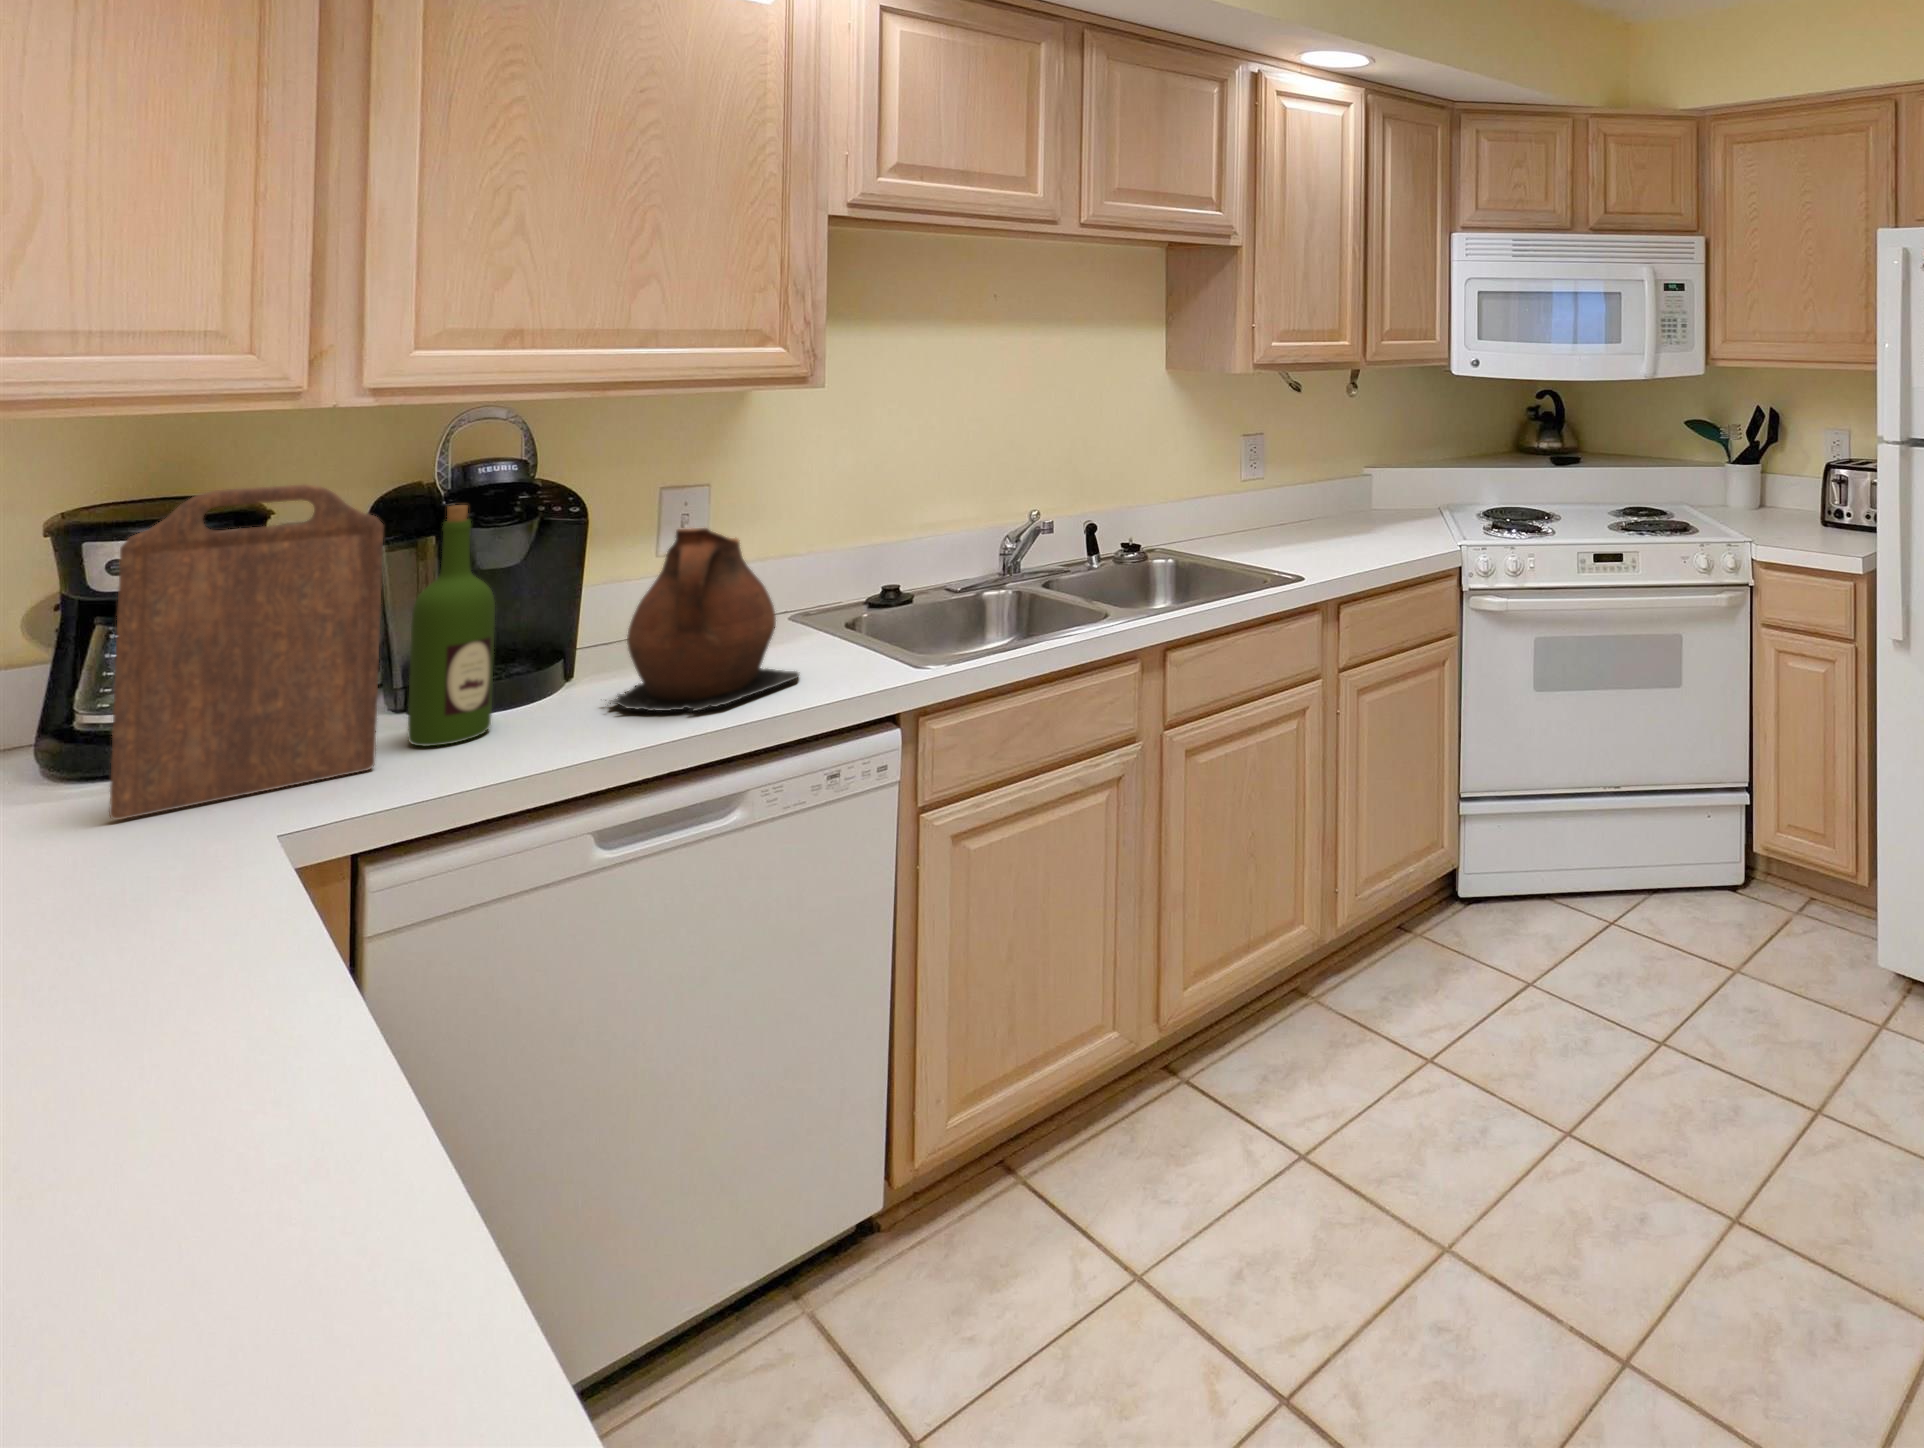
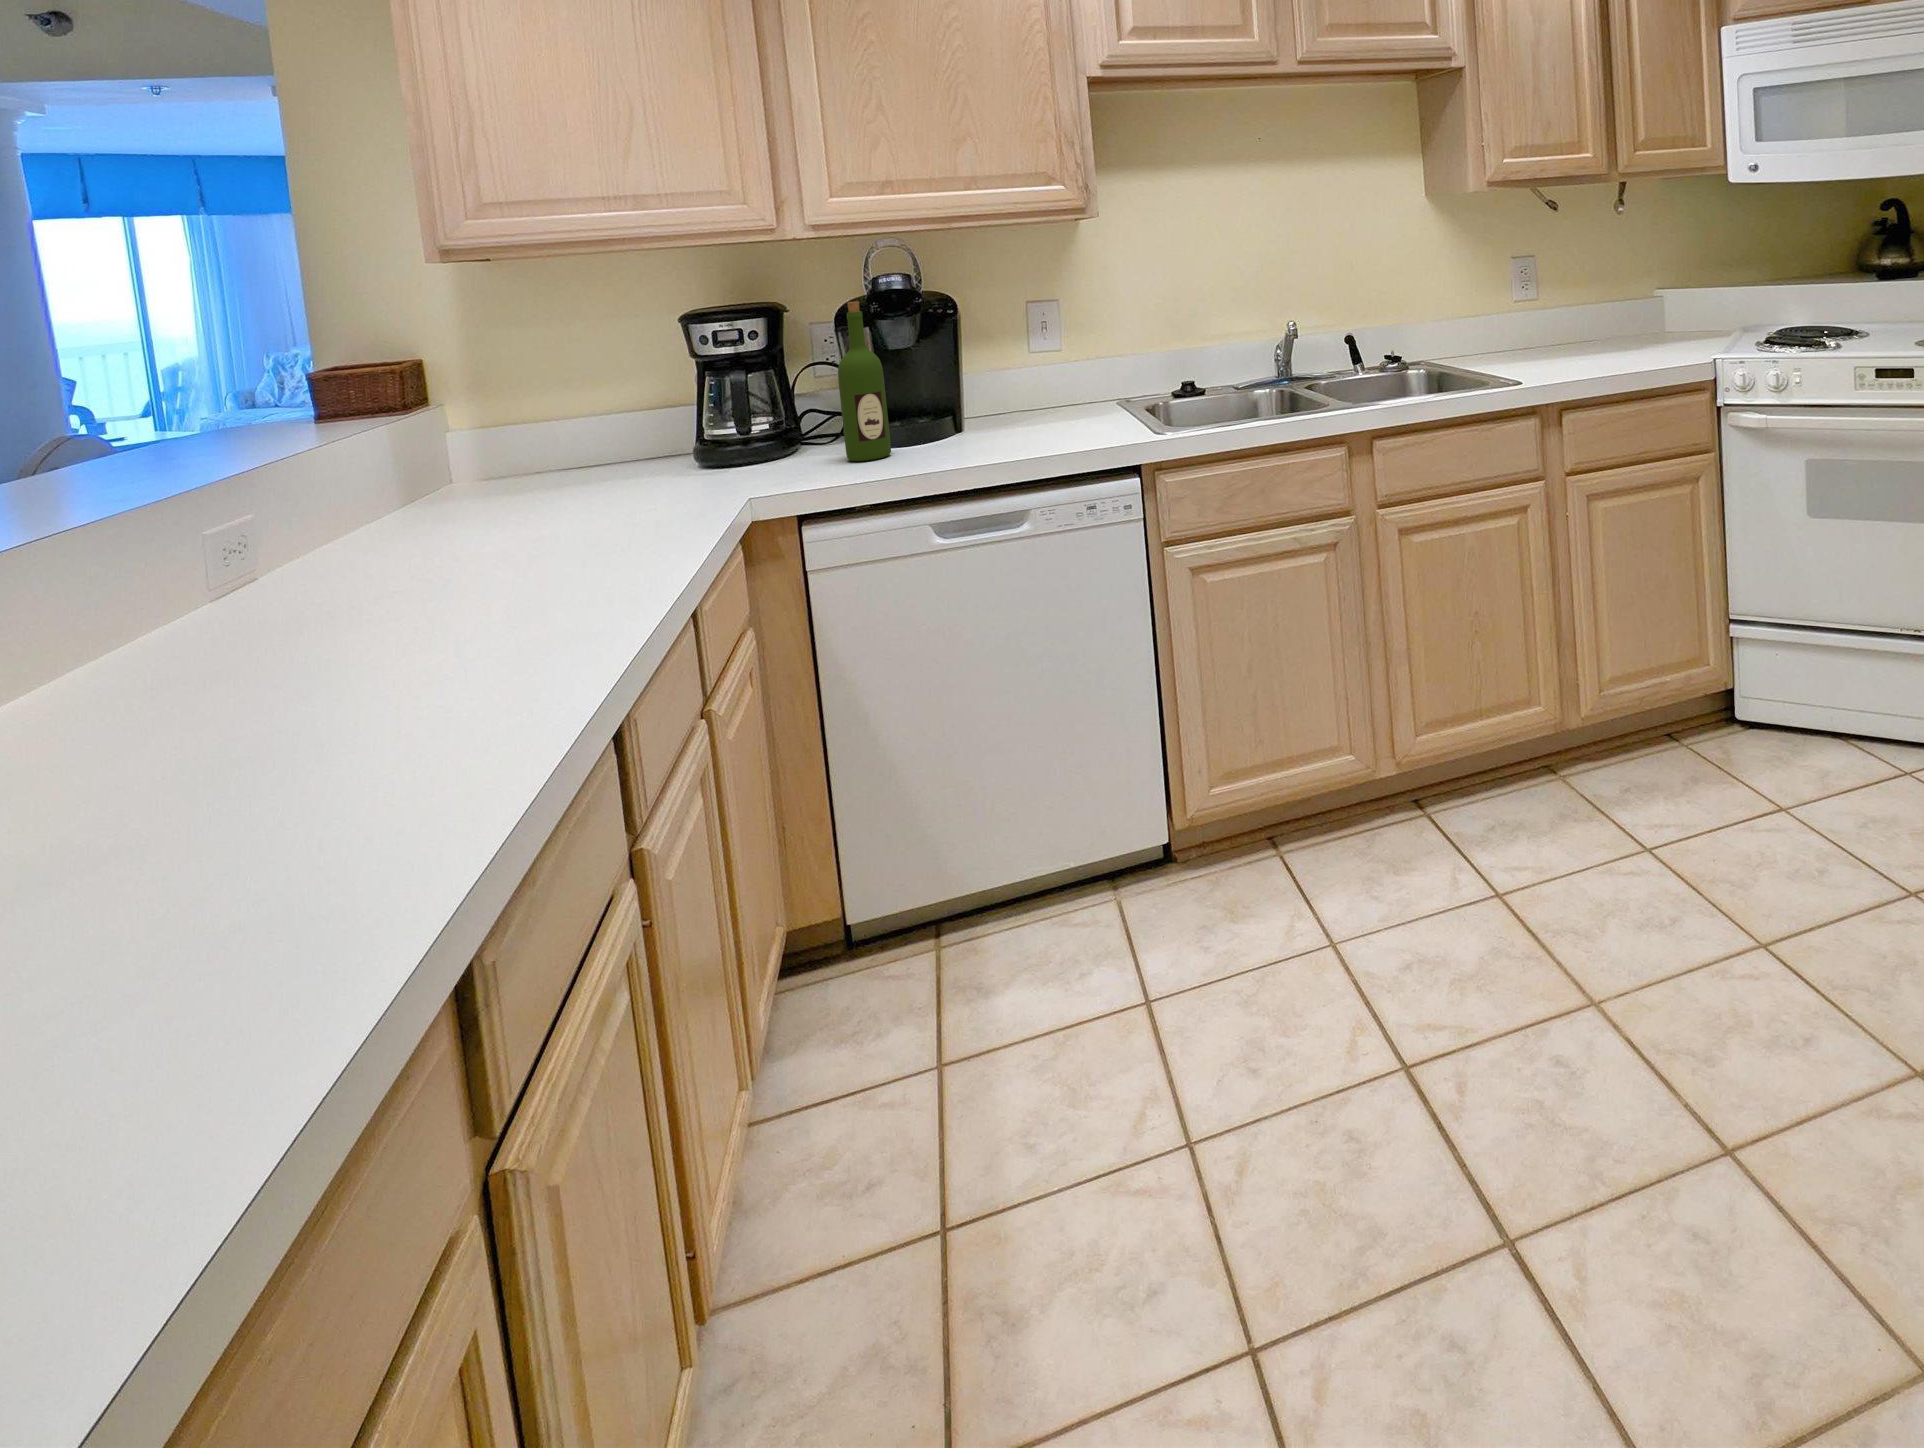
cutting board: present [109,485,383,820] -> none [681,284,822,484]
ceramic pitcher: present [610,528,799,711] -> none [951,318,1076,451]

